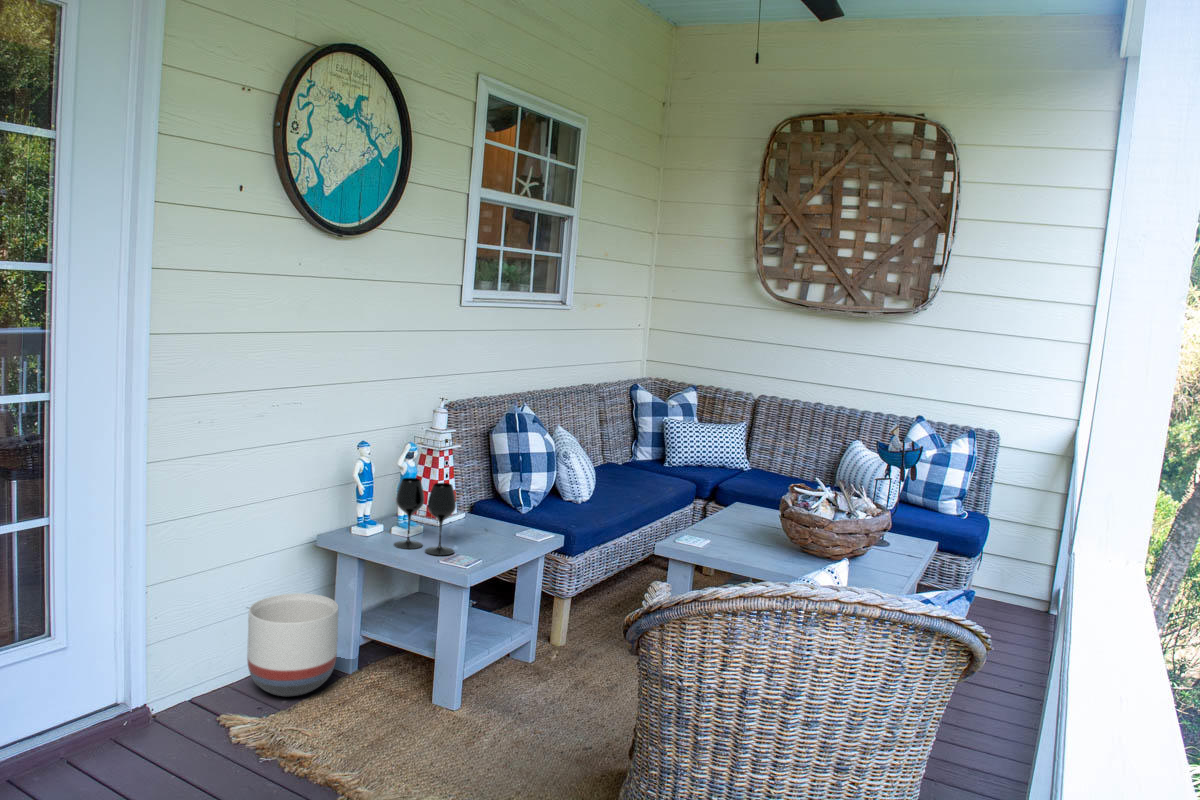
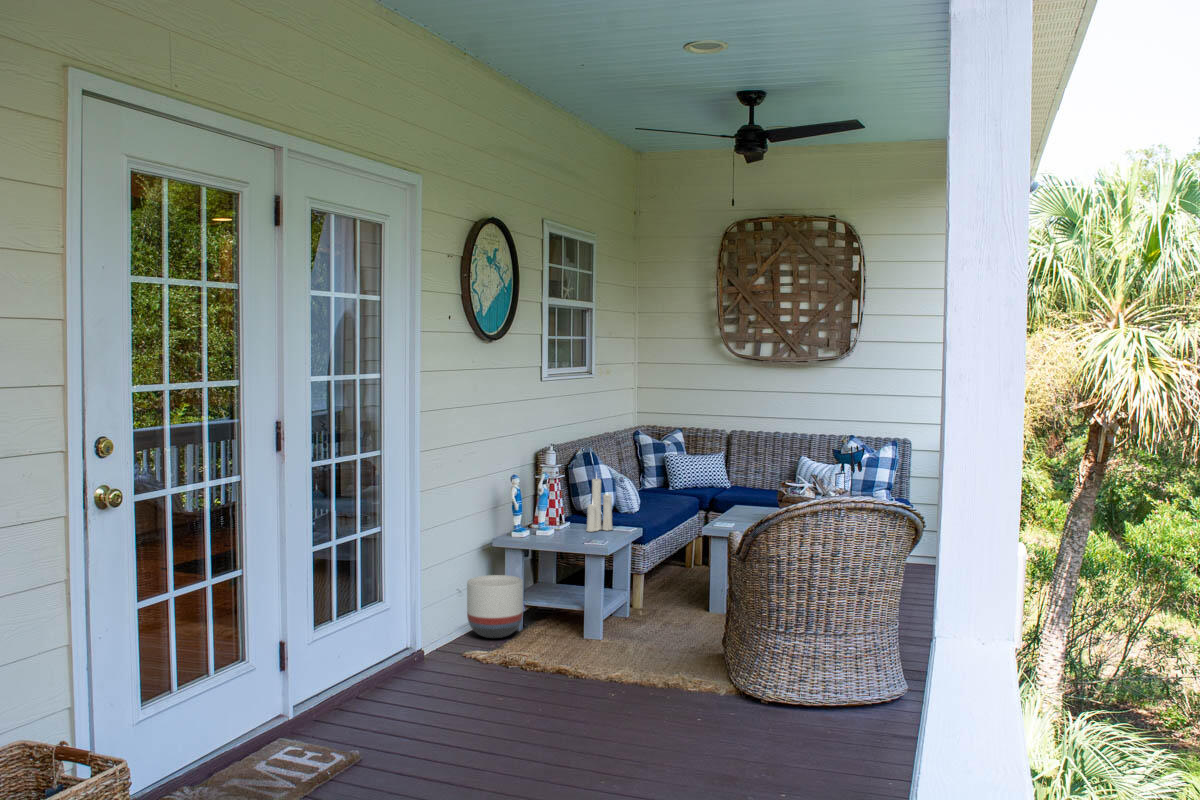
candle: none [469,445,513,539] -> present [586,478,613,532]
wine glass: present [394,478,456,555] -> none [546,492,588,539]

